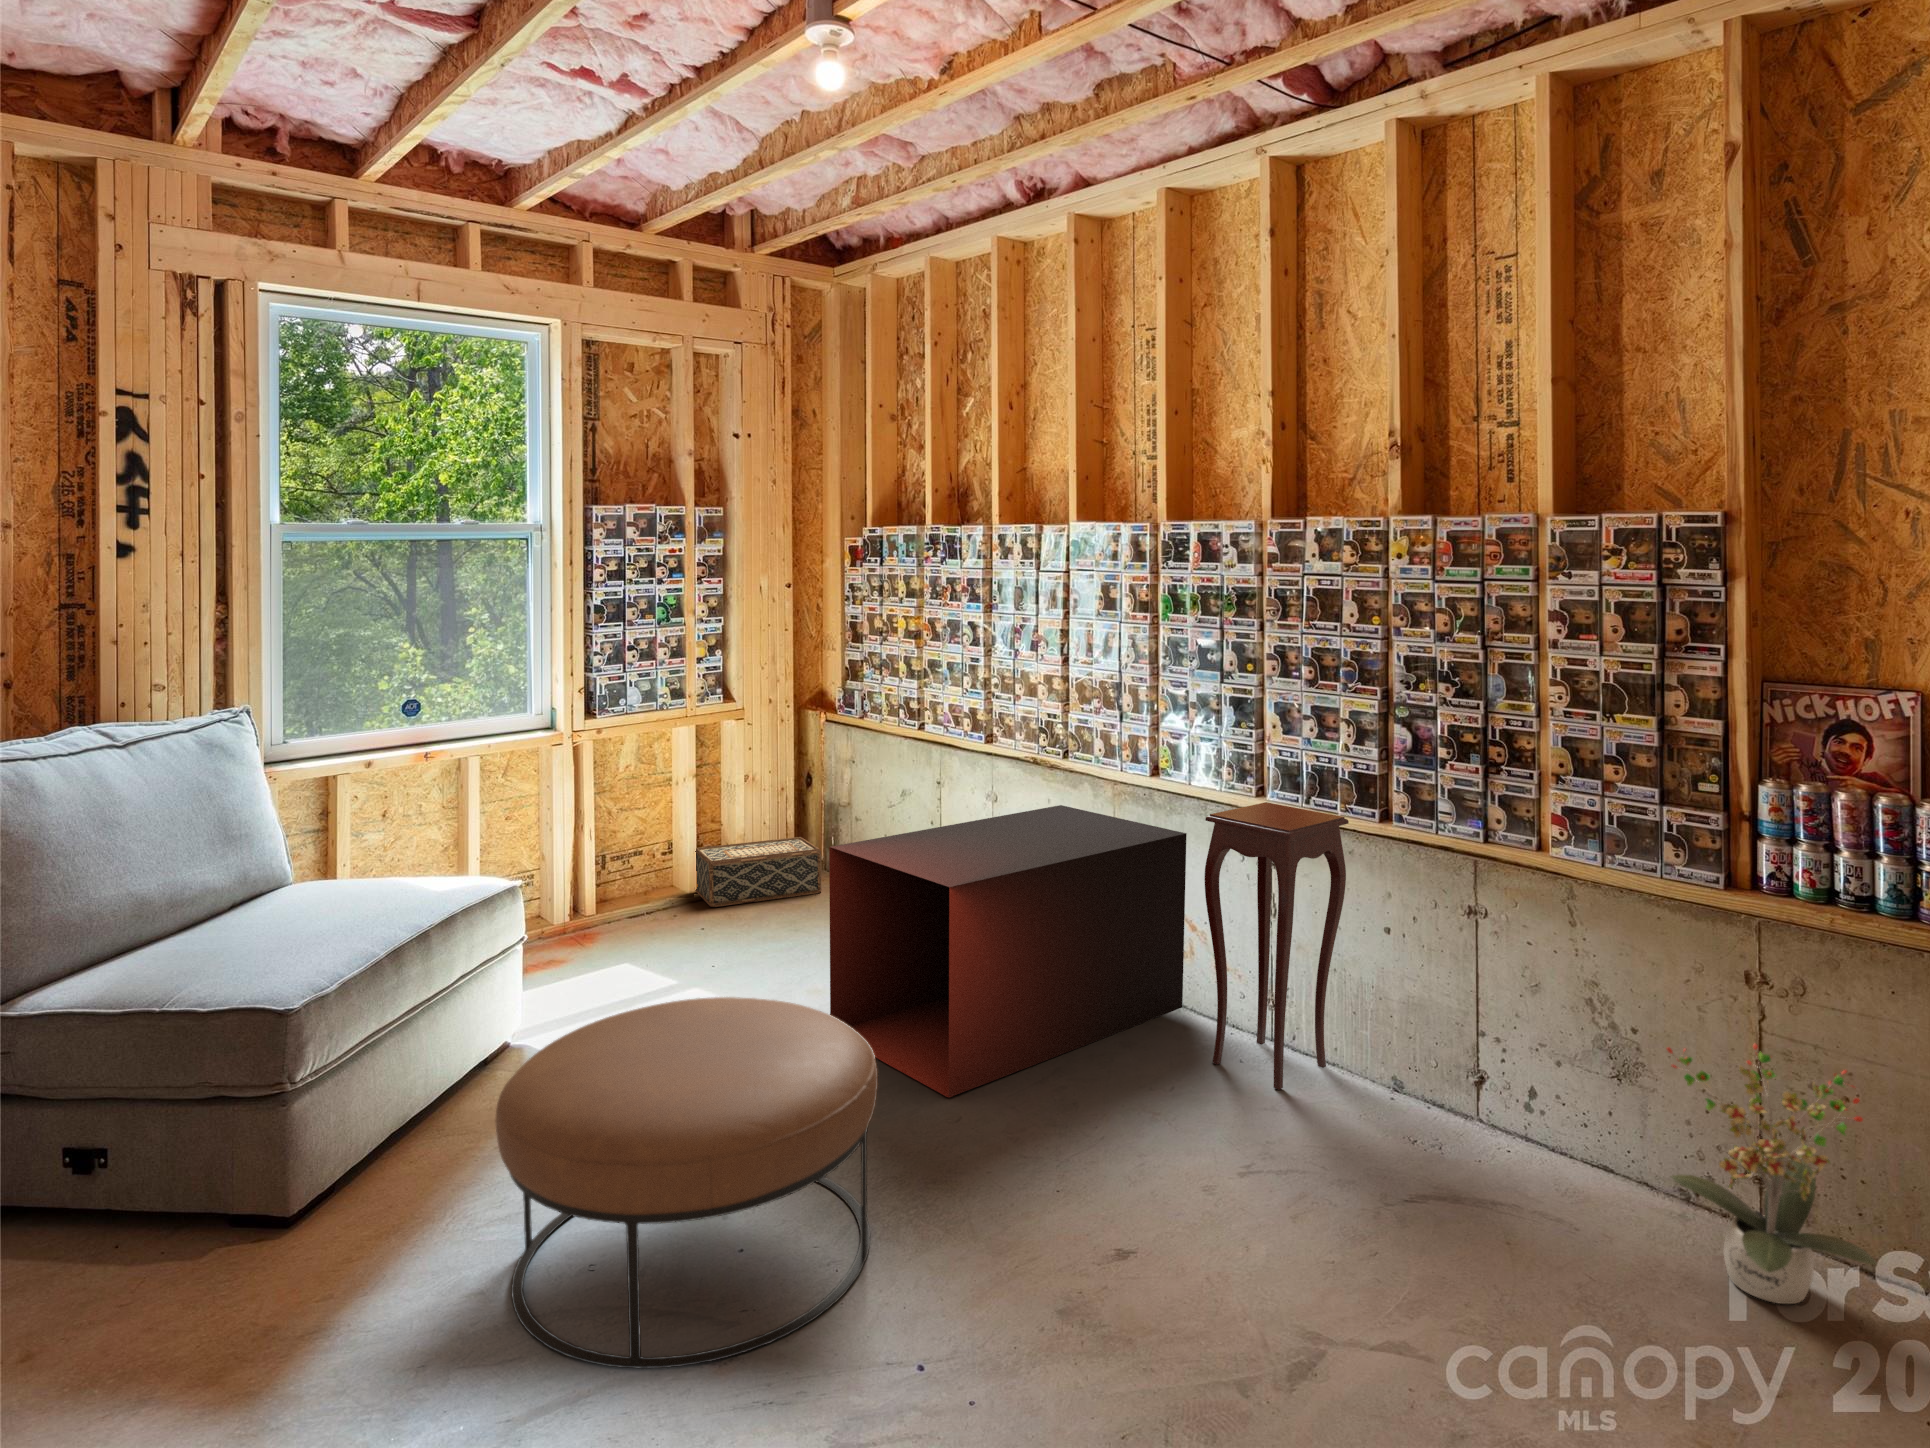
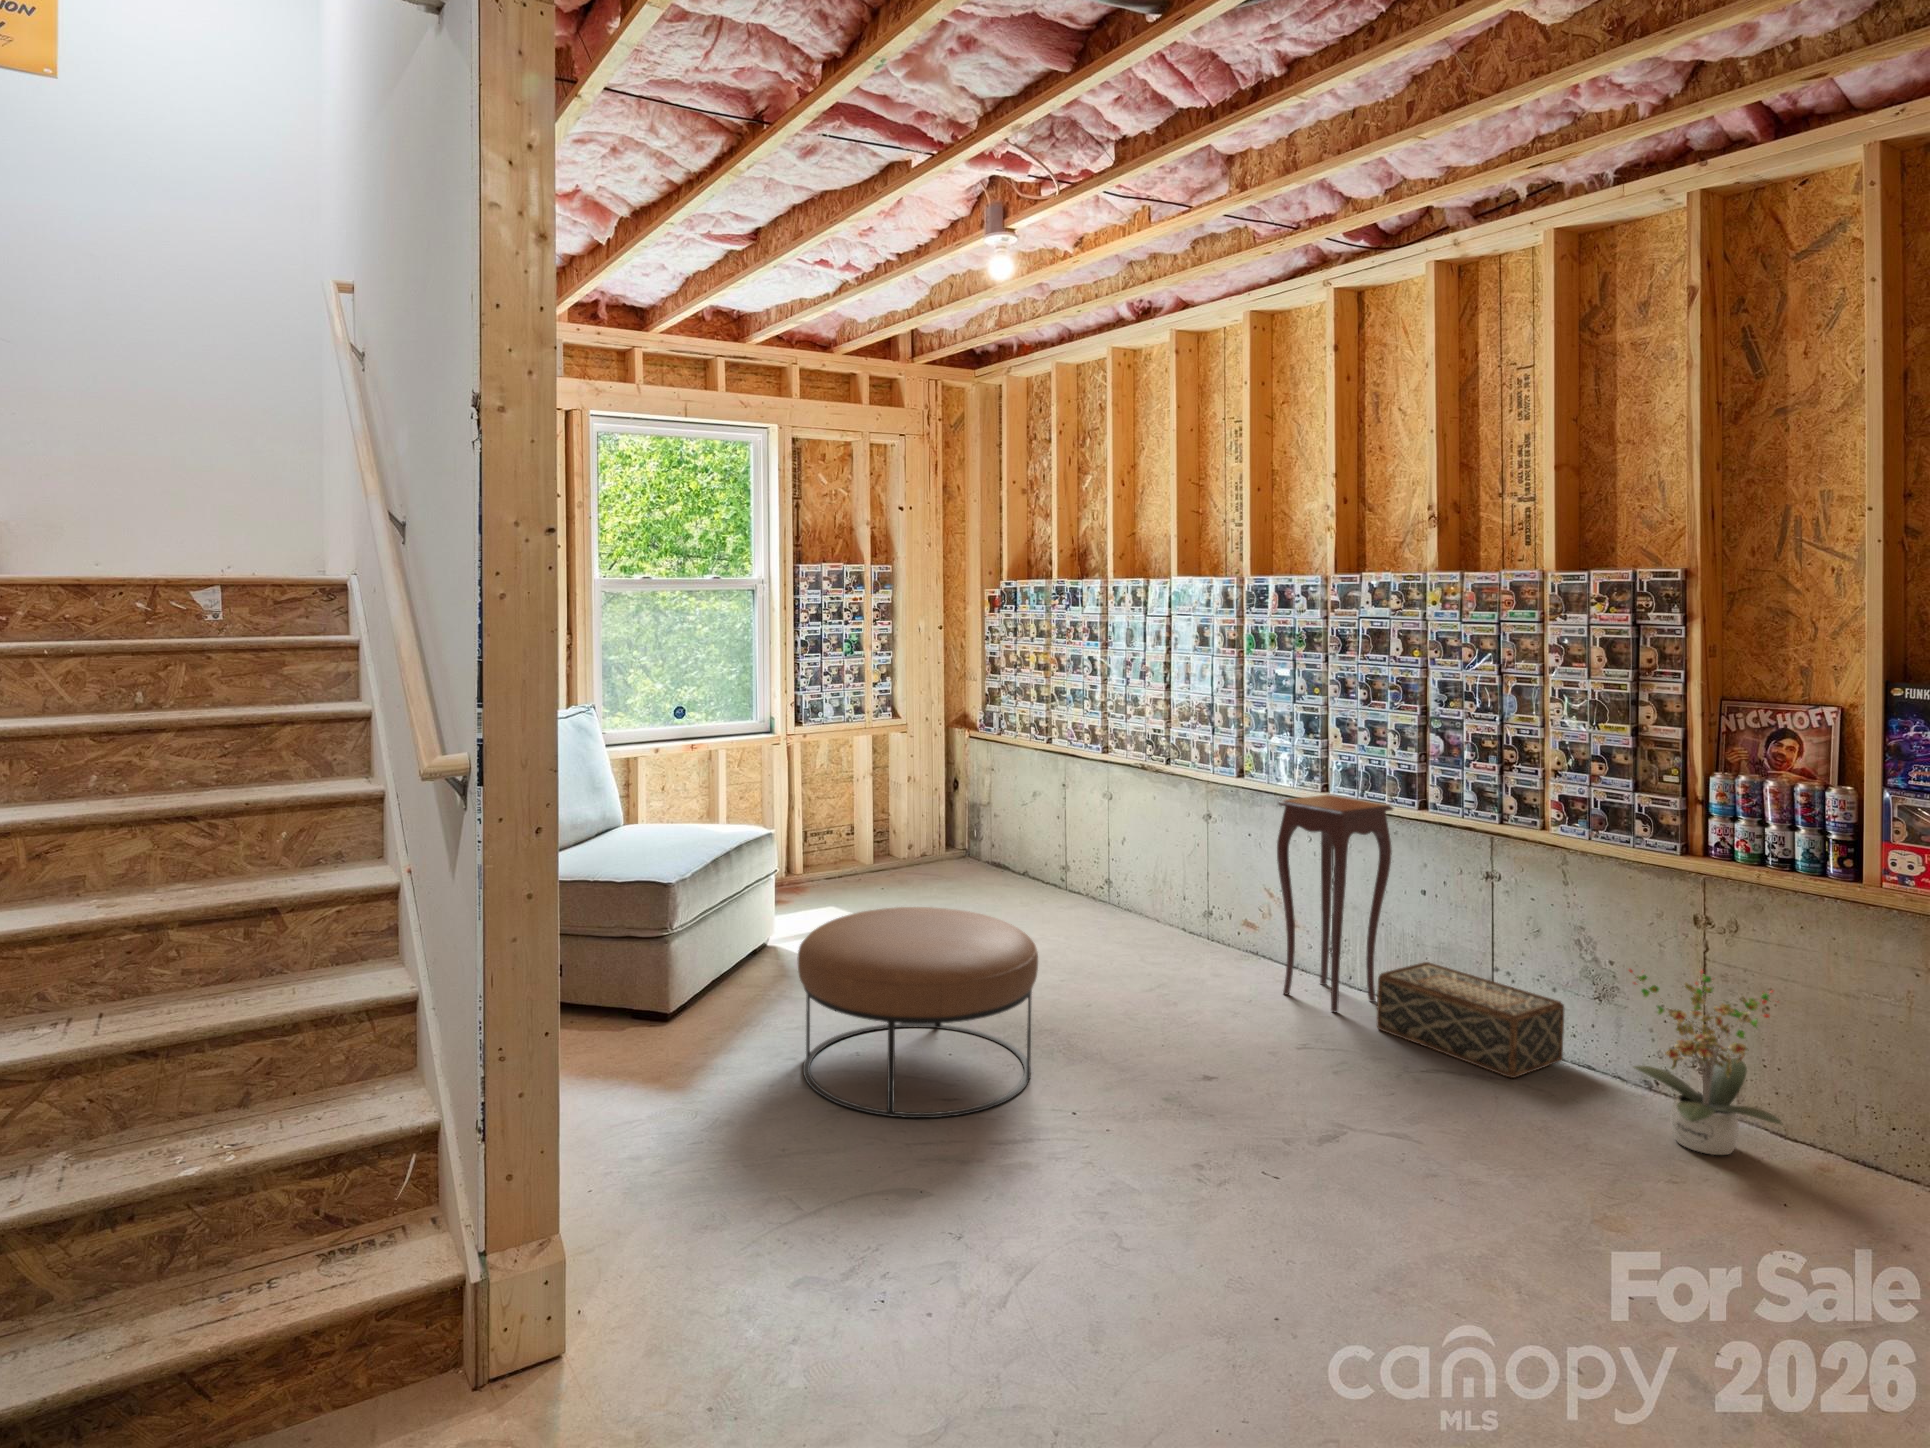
storage cabinet: present [829,805,1186,1098] -> none [987,800,1265,1001]
woven basket: present [695,837,822,907] -> present [1377,962,1564,1078]

